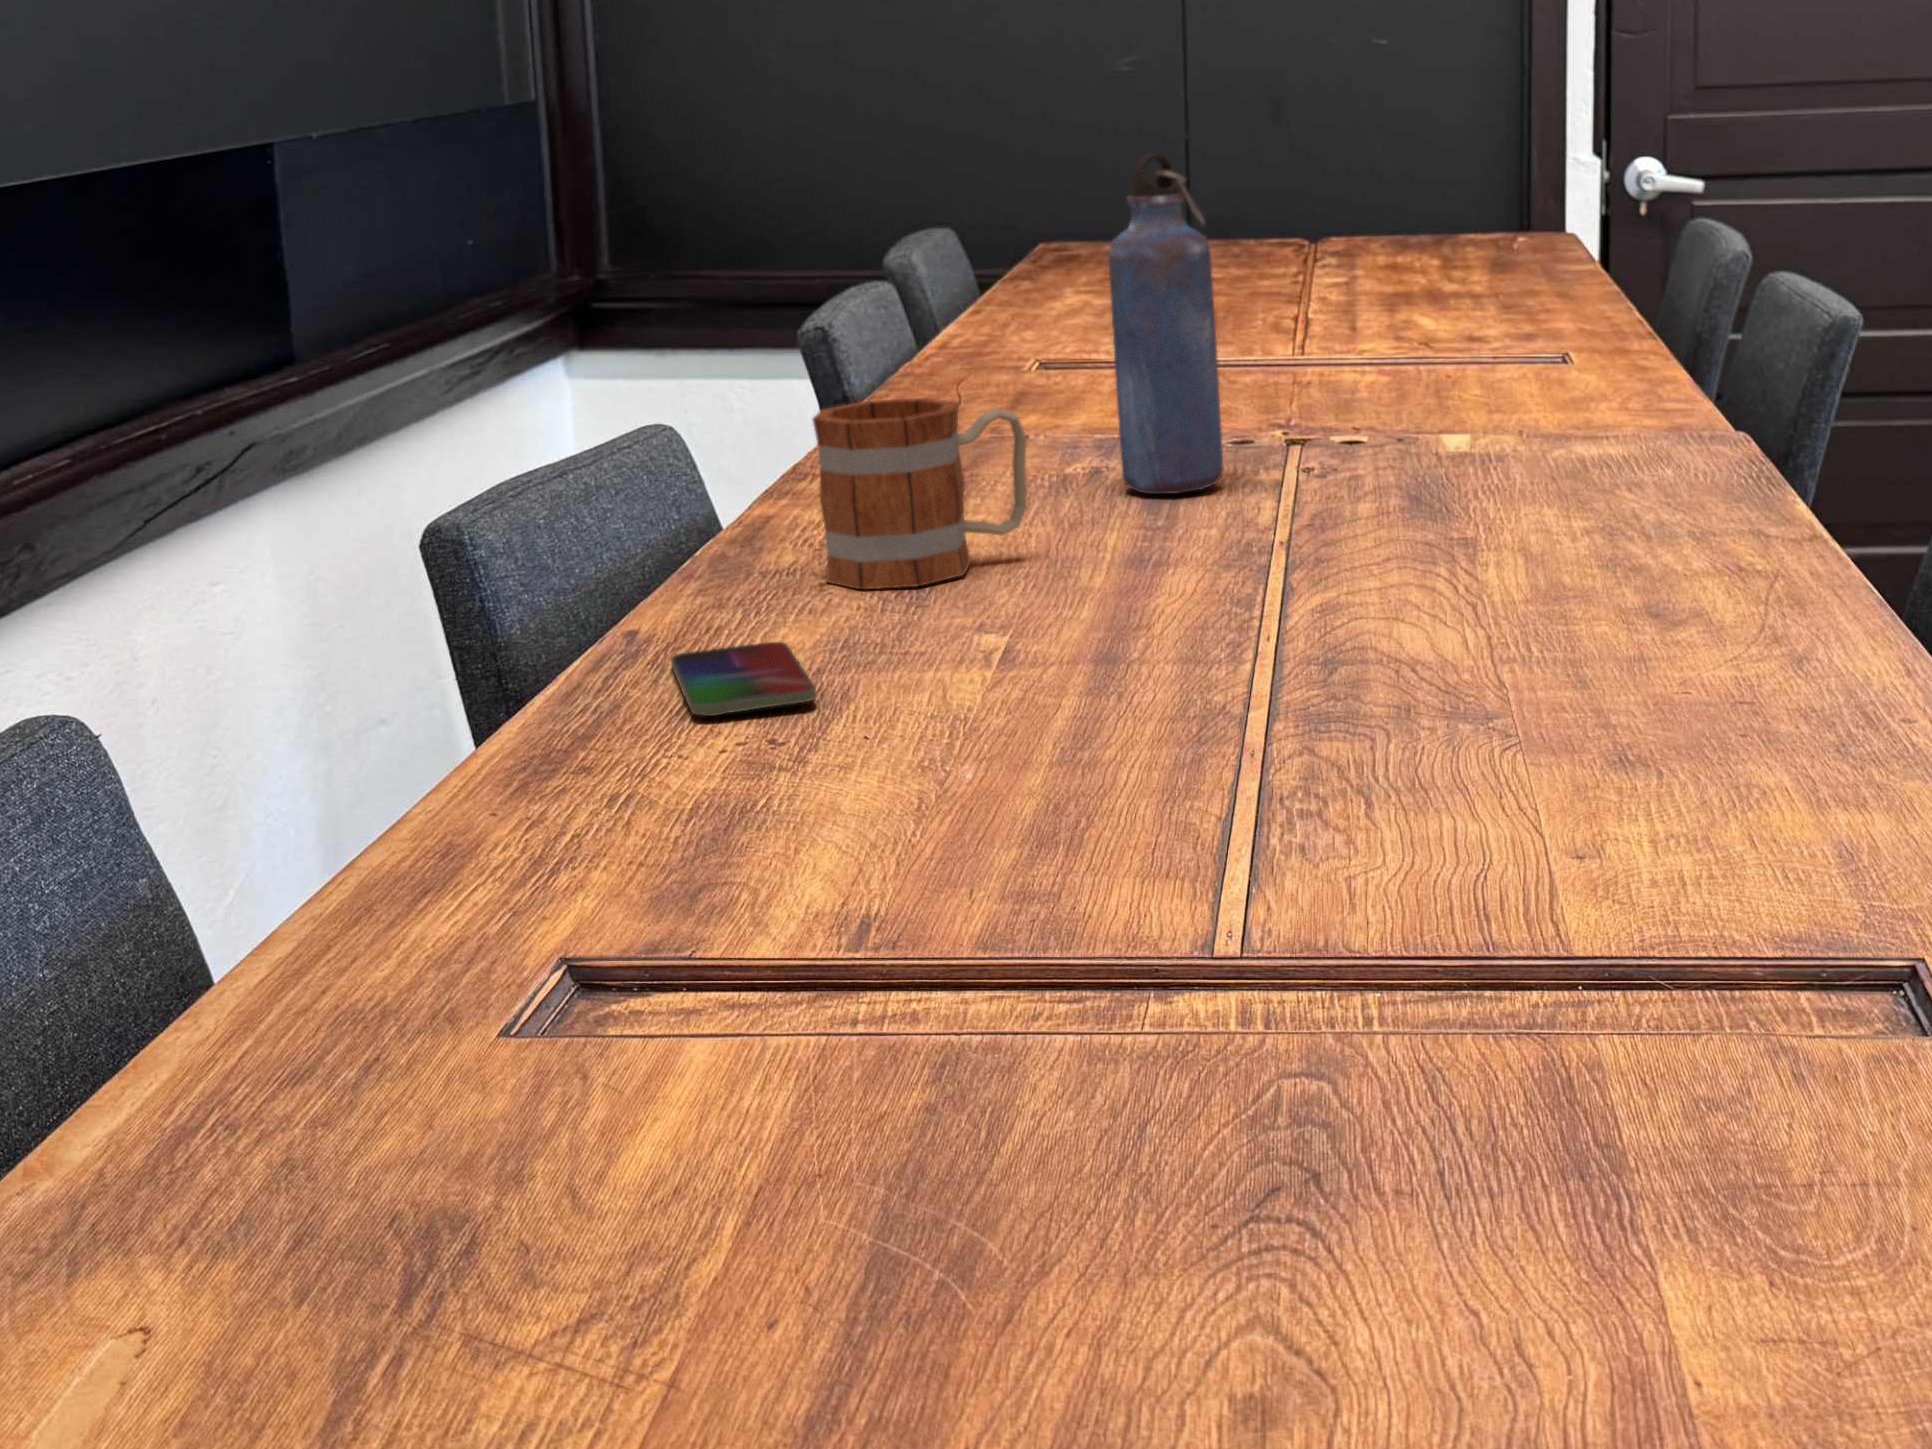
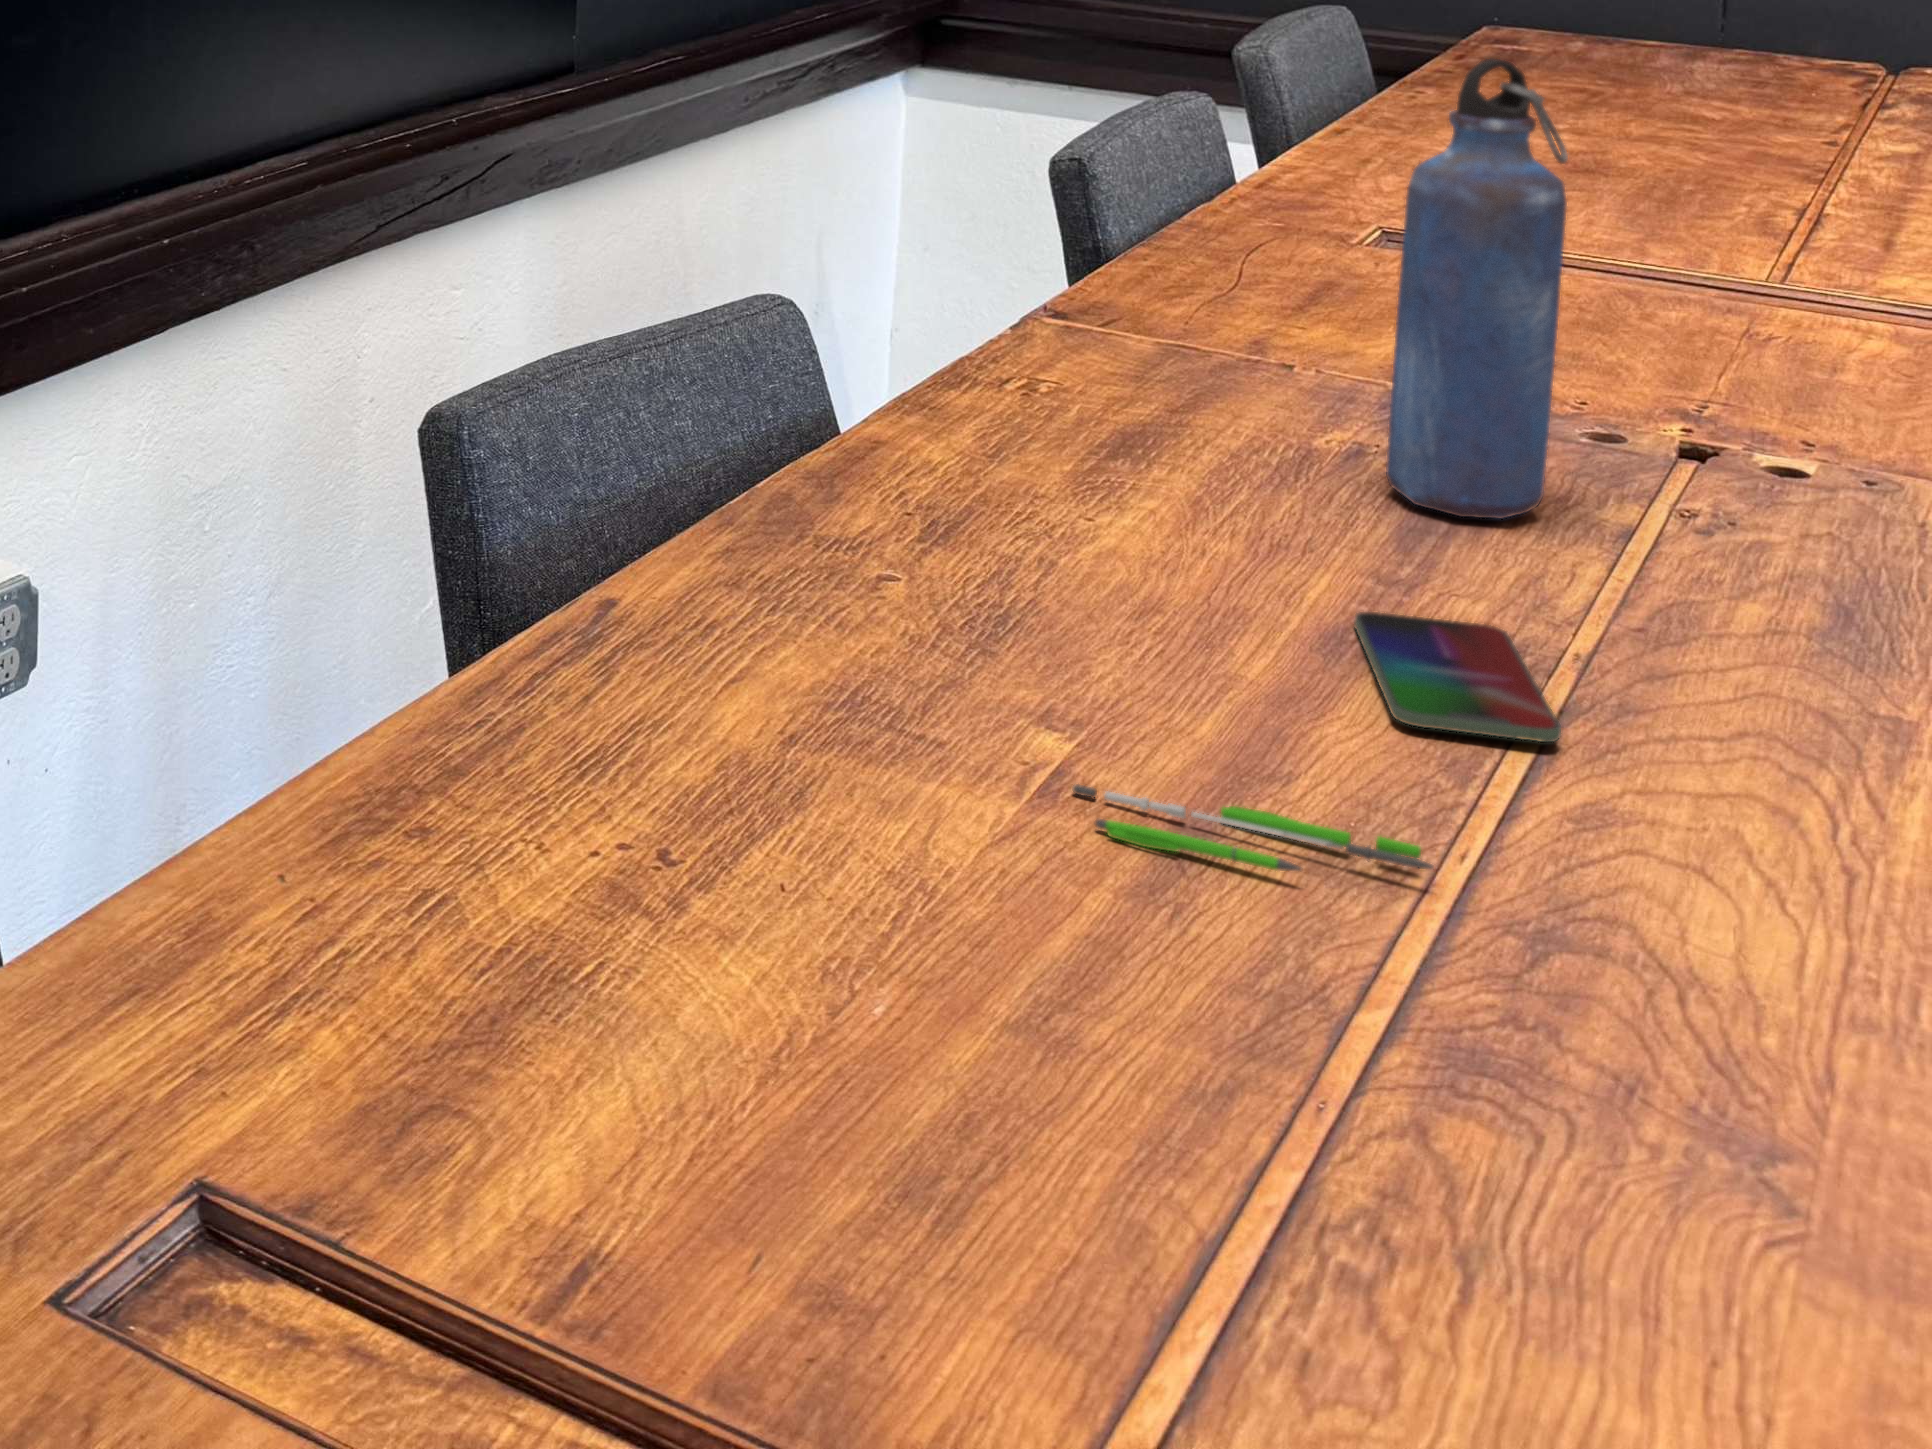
mug: present [812,398,1027,589] -> none [905,340,1207,600]
pen: none [1021,629,1258,675] -> present [1073,785,1433,871]
smartphone: present [671,642,816,716] -> present [1354,612,1561,742]

